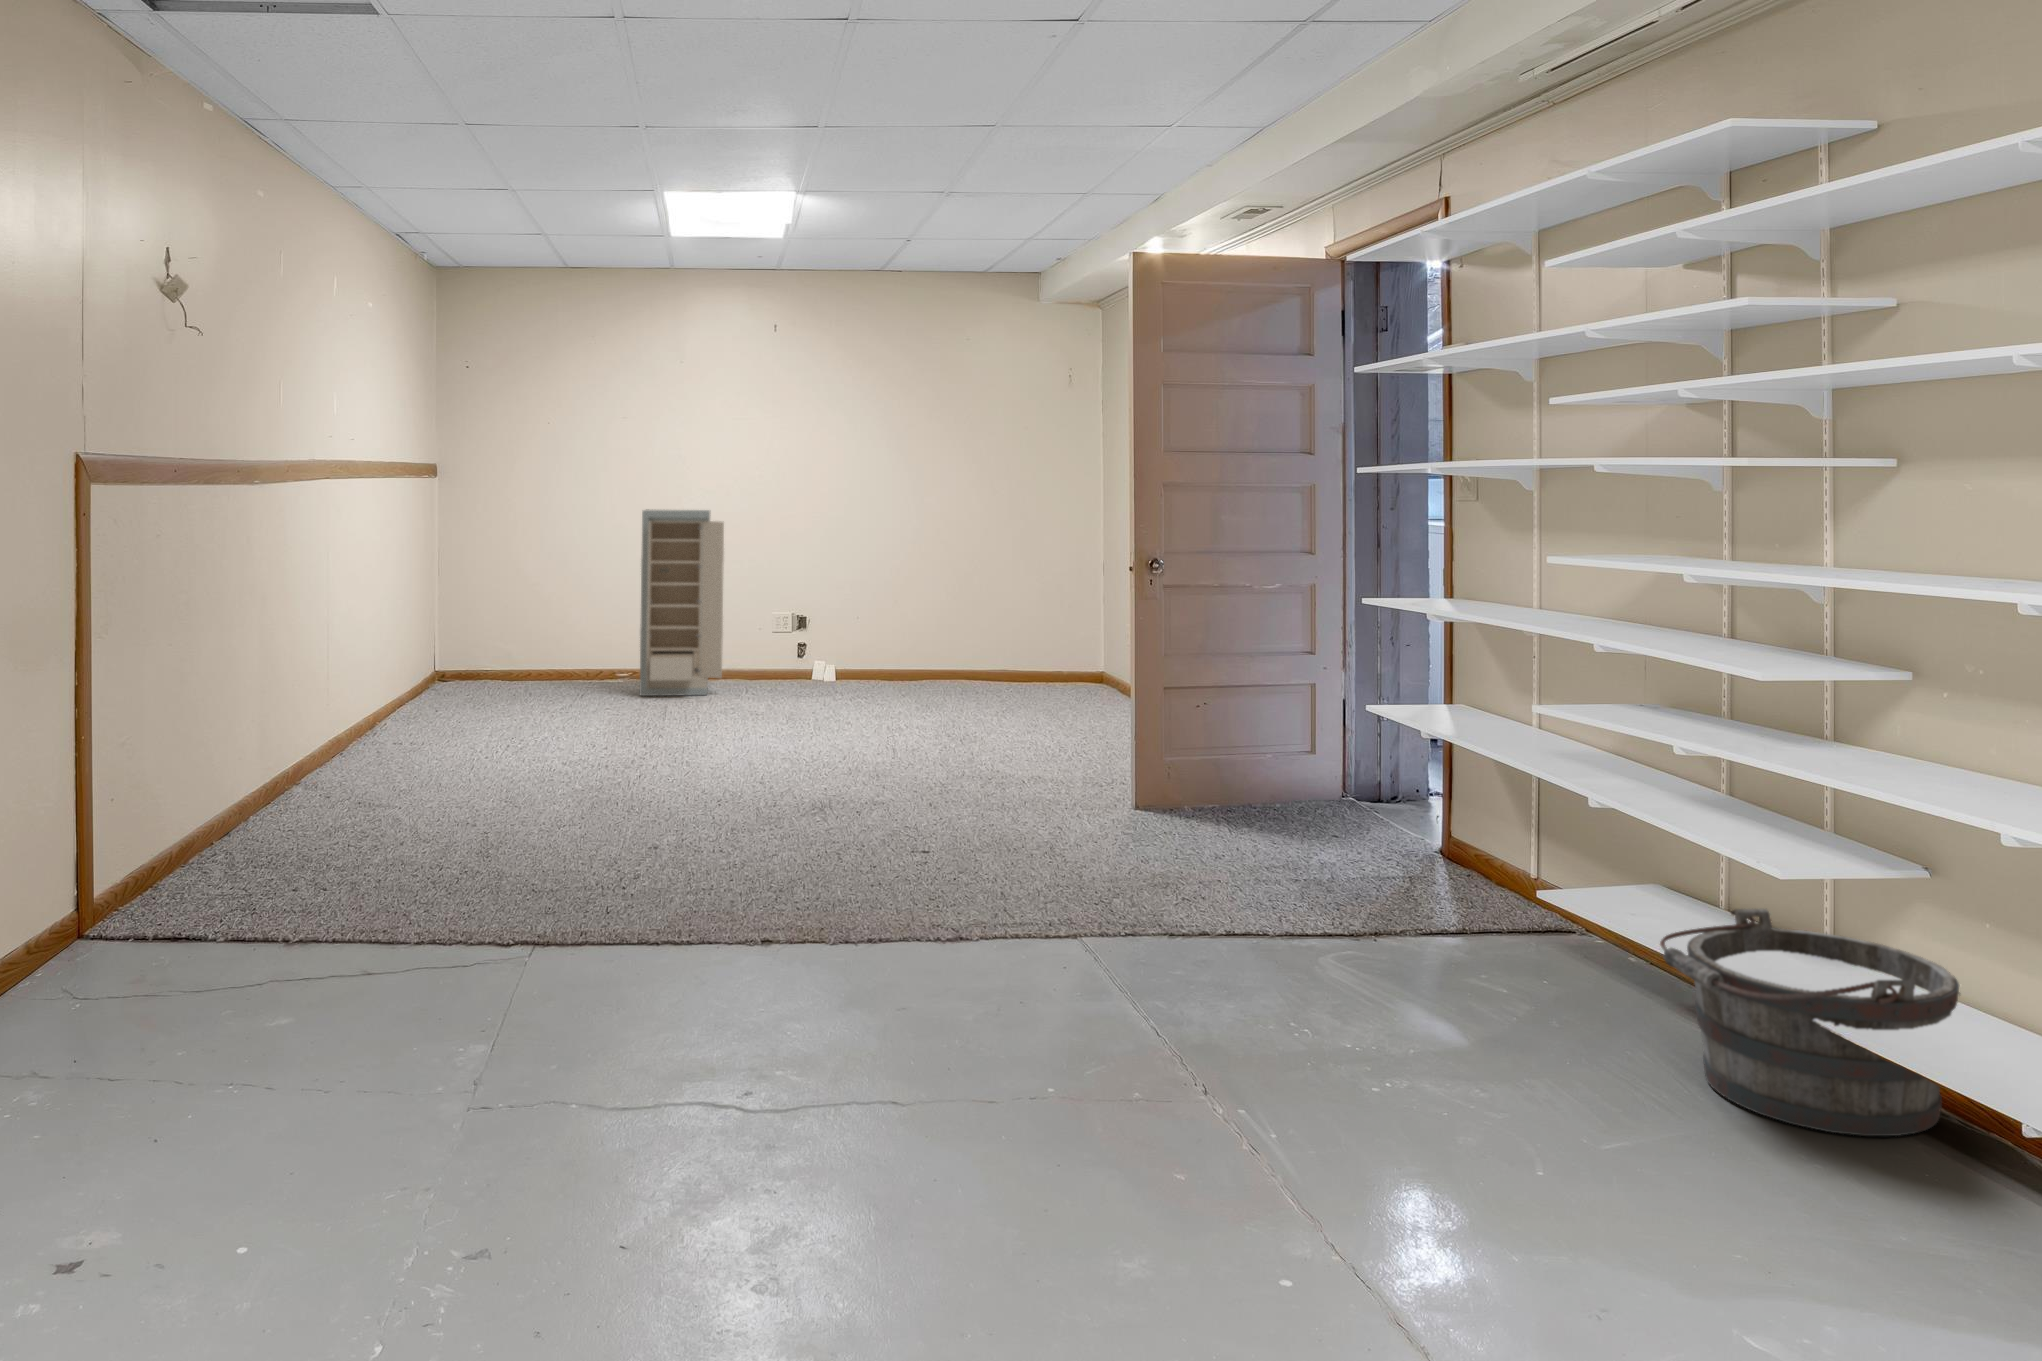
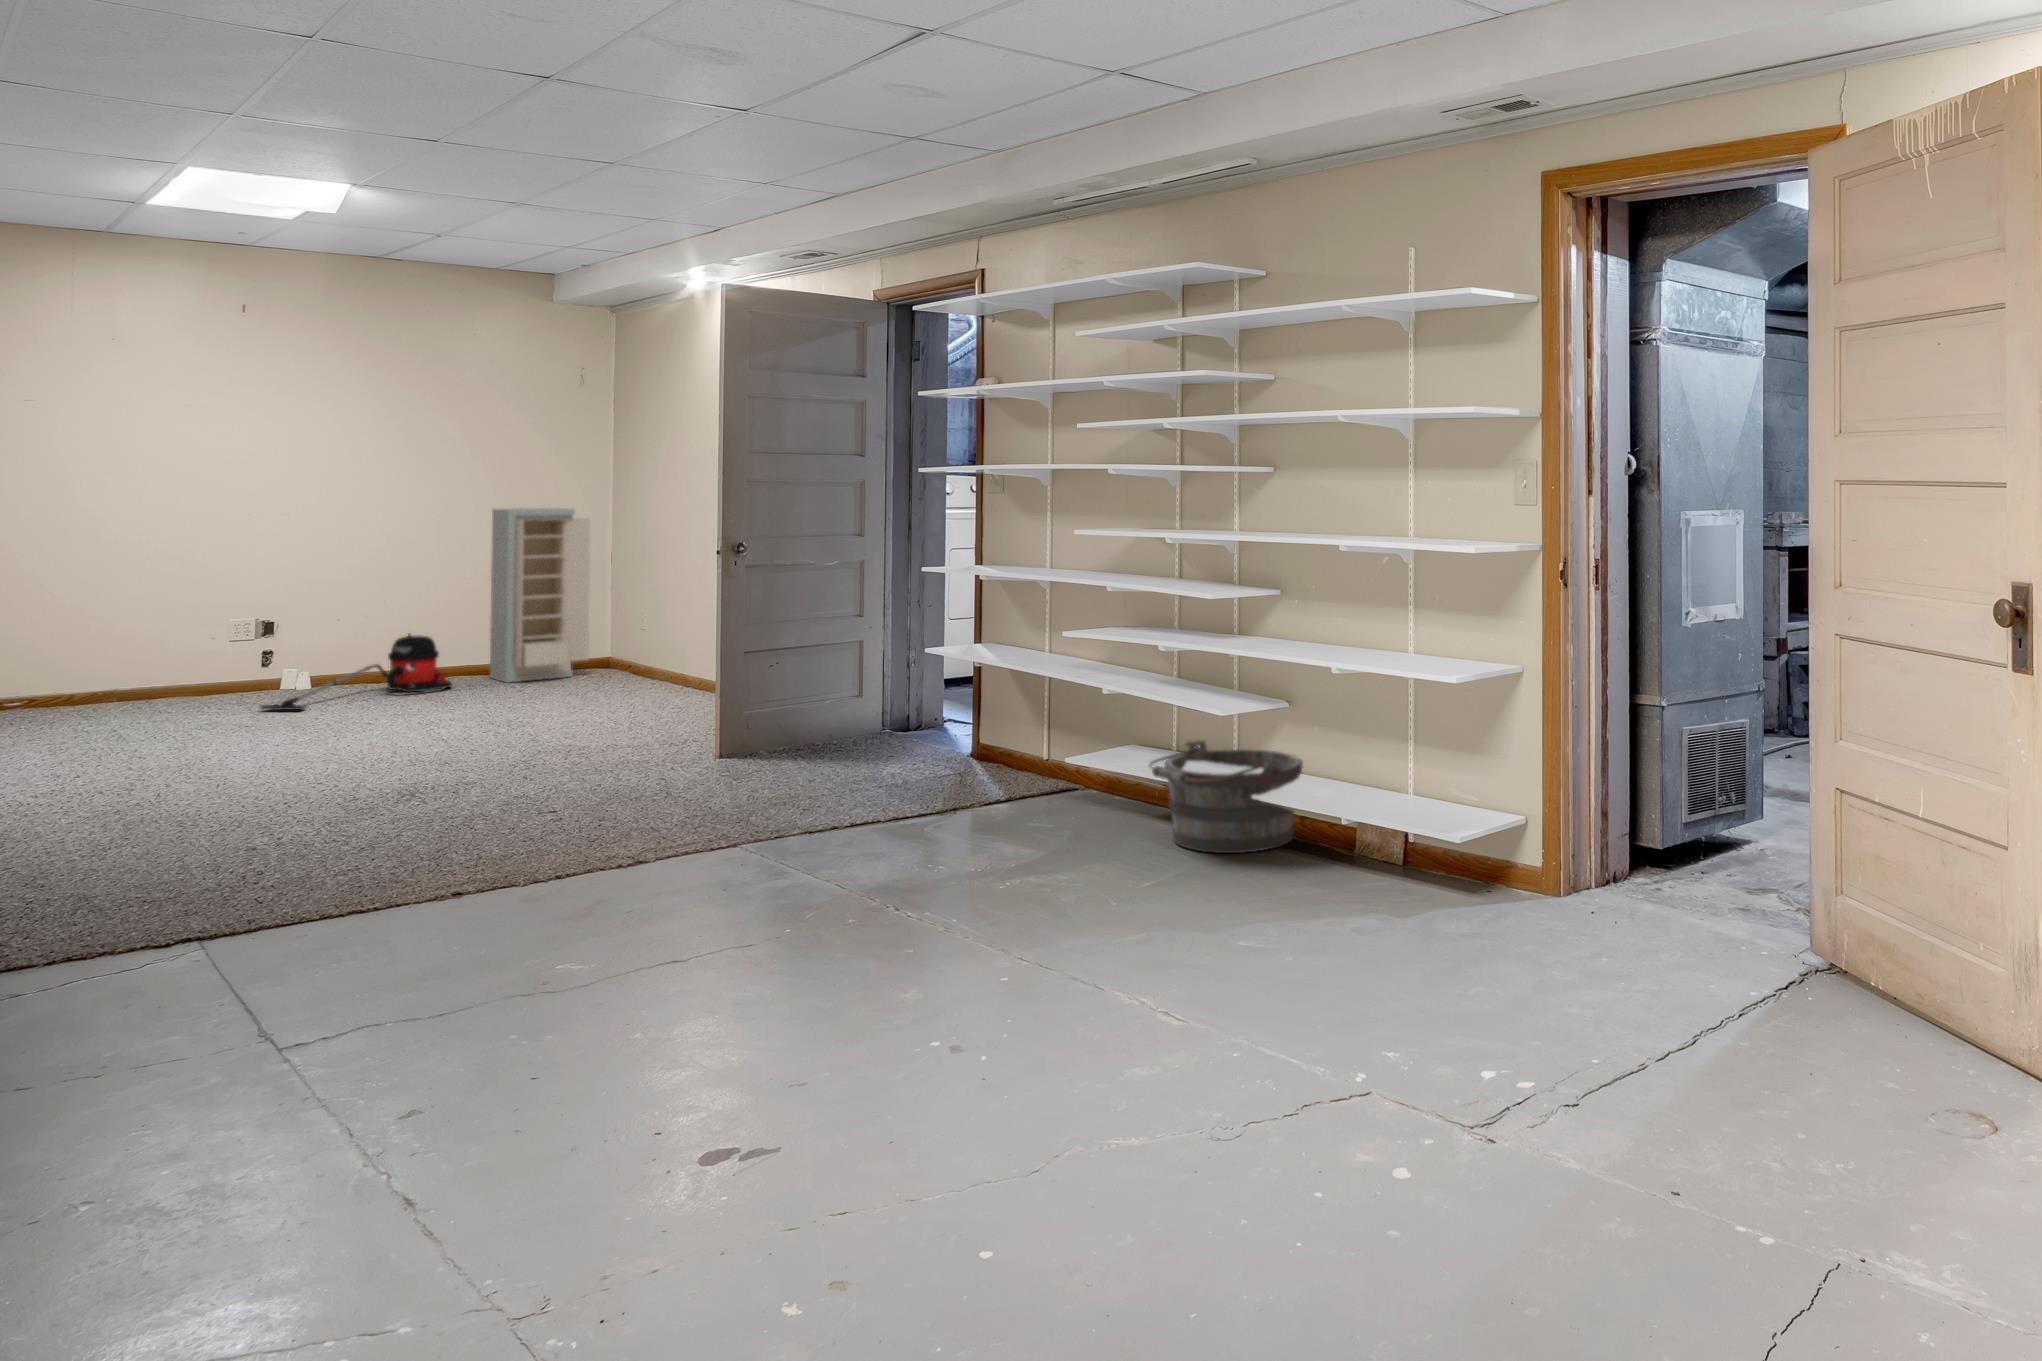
storage cabinet: present [640,509,724,696] -> present [490,508,590,683]
vacuum cleaner: none [783,634,947,703] -> present [261,634,452,710]

